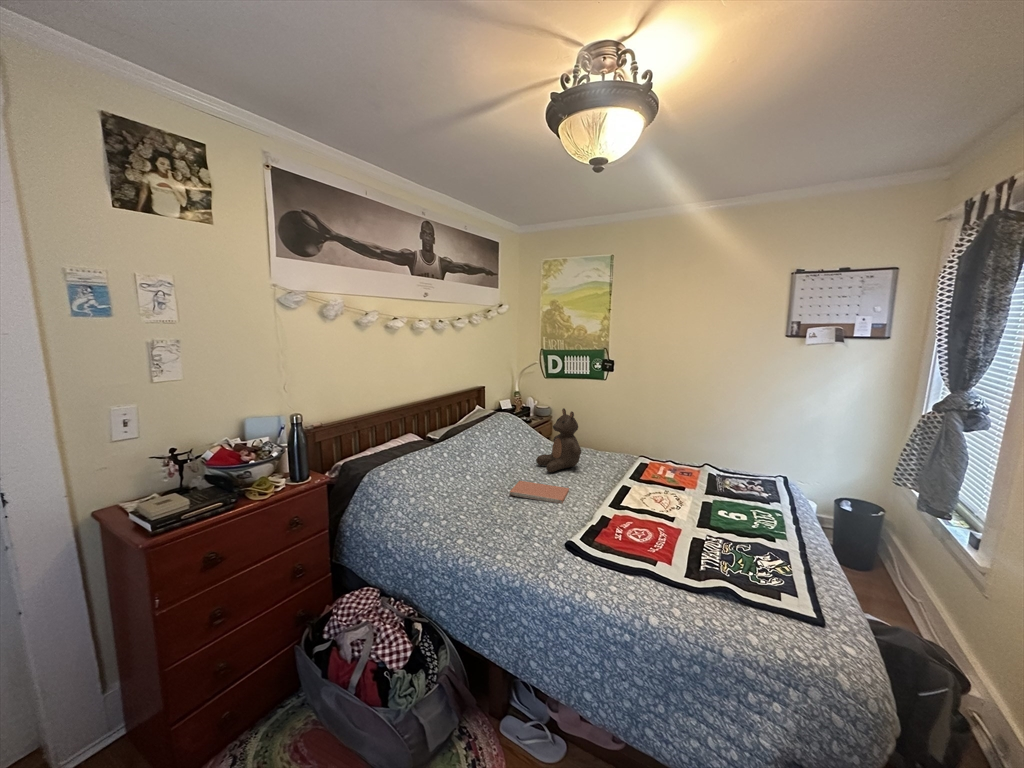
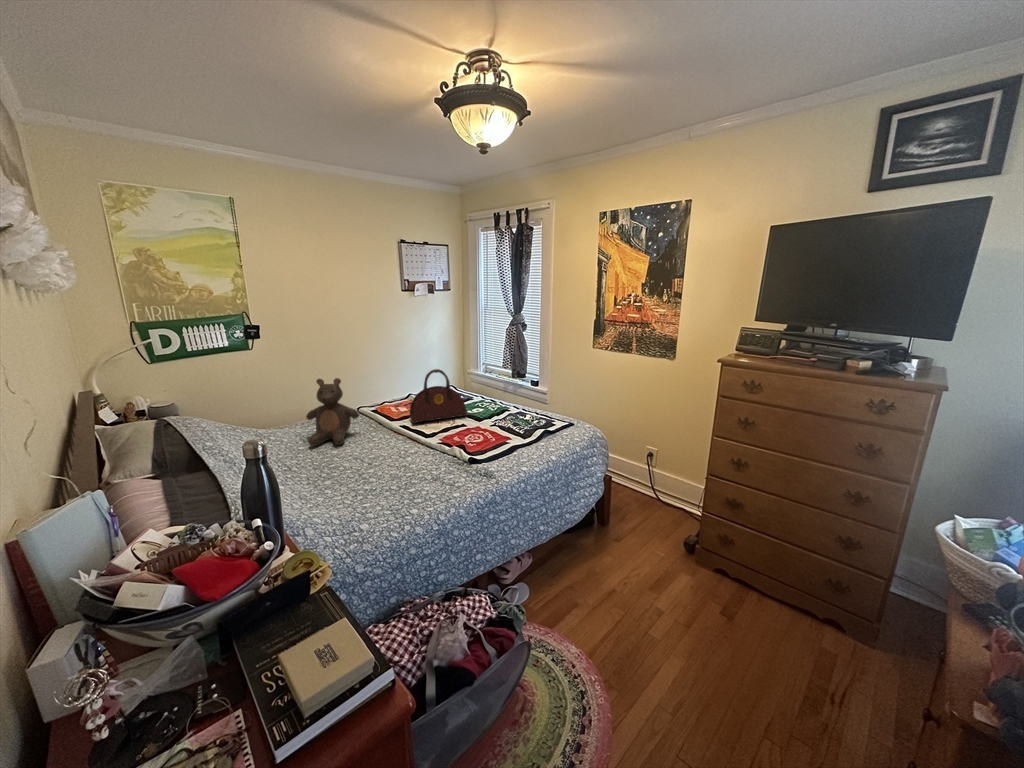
handbag: none [623,431,701,509] -> present [410,369,467,423]
notebook: present [510,481,569,503] -> none [342,443,407,472]

